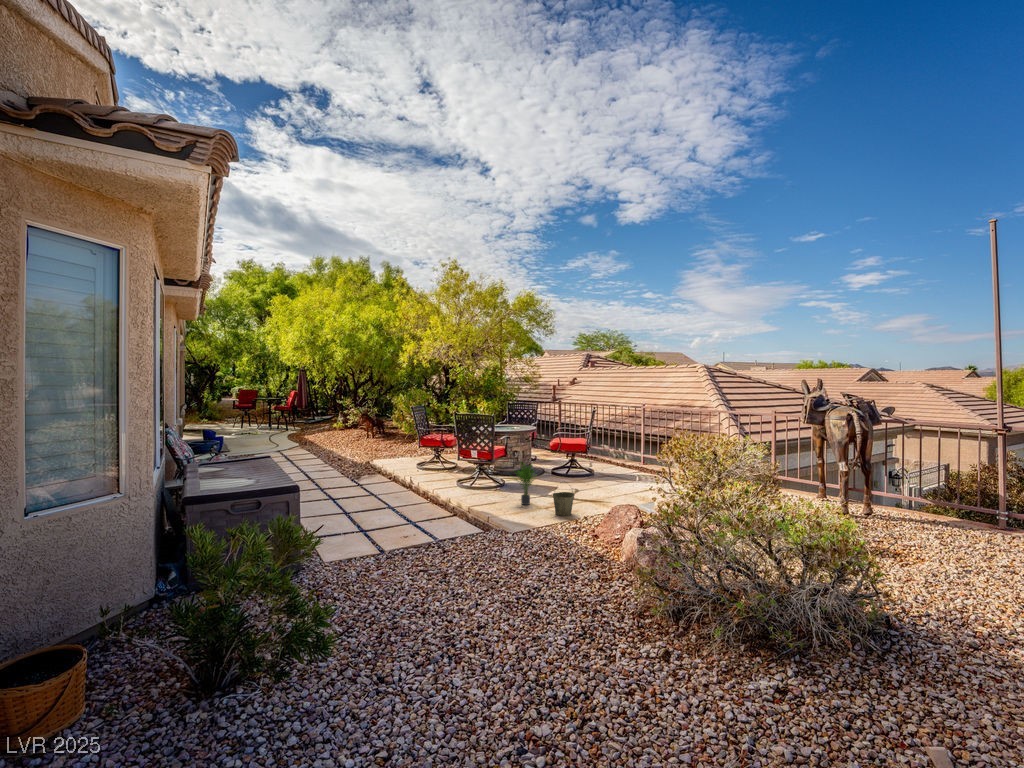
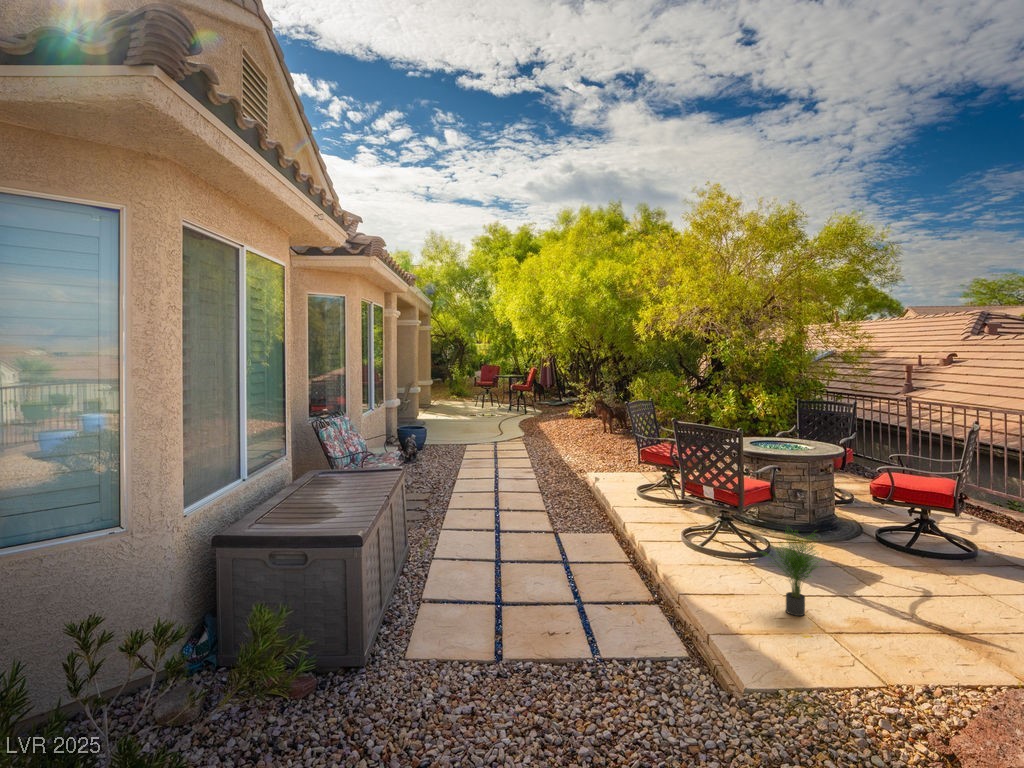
bucket: present [553,492,574,516] -> none [851,594,910,676]

